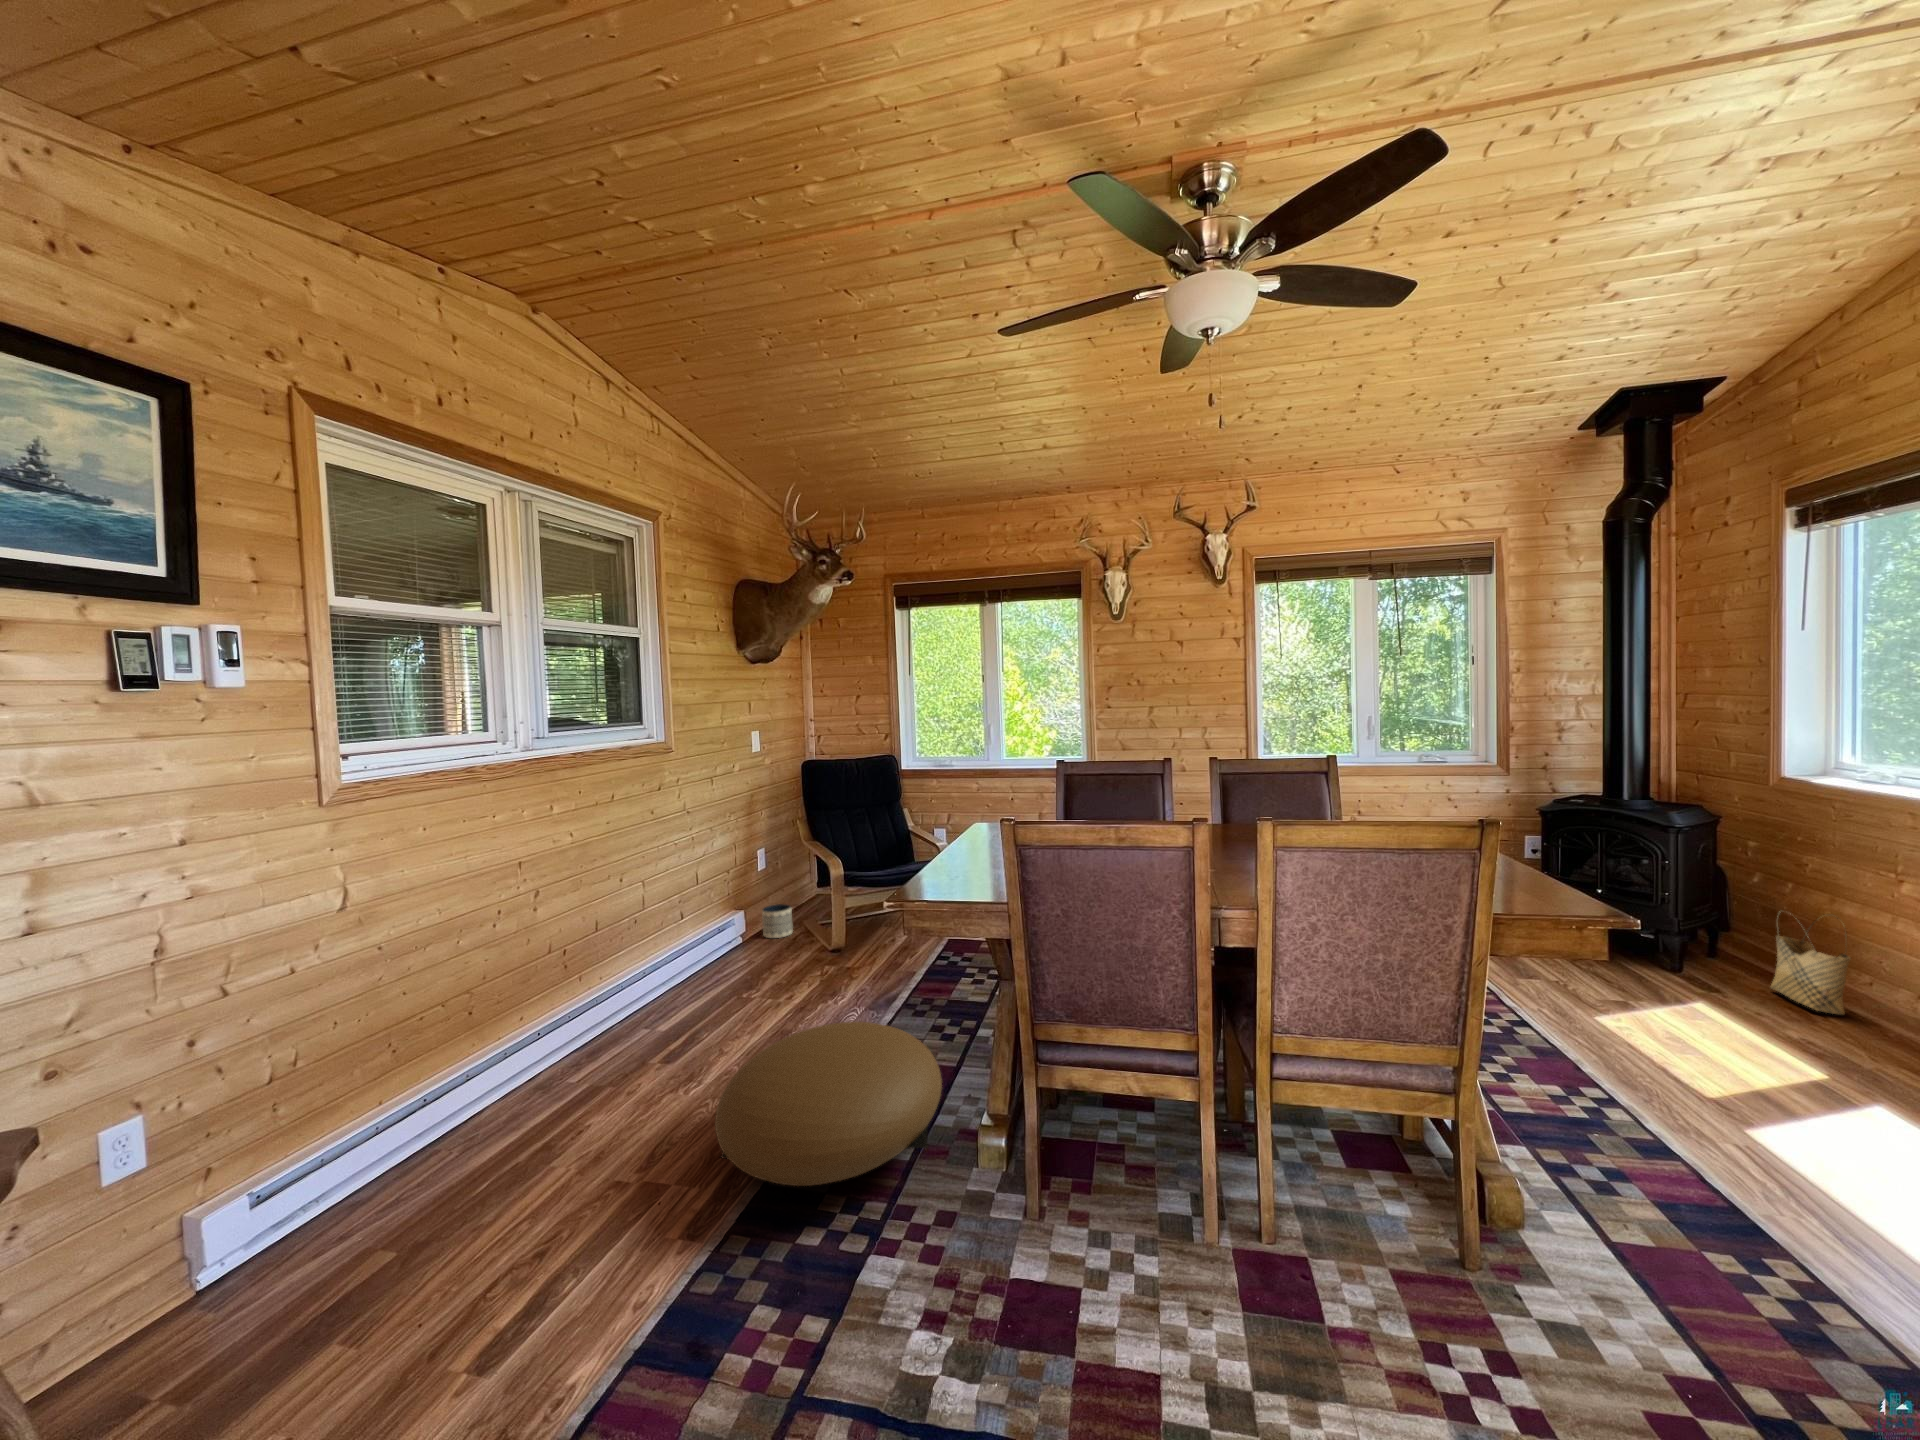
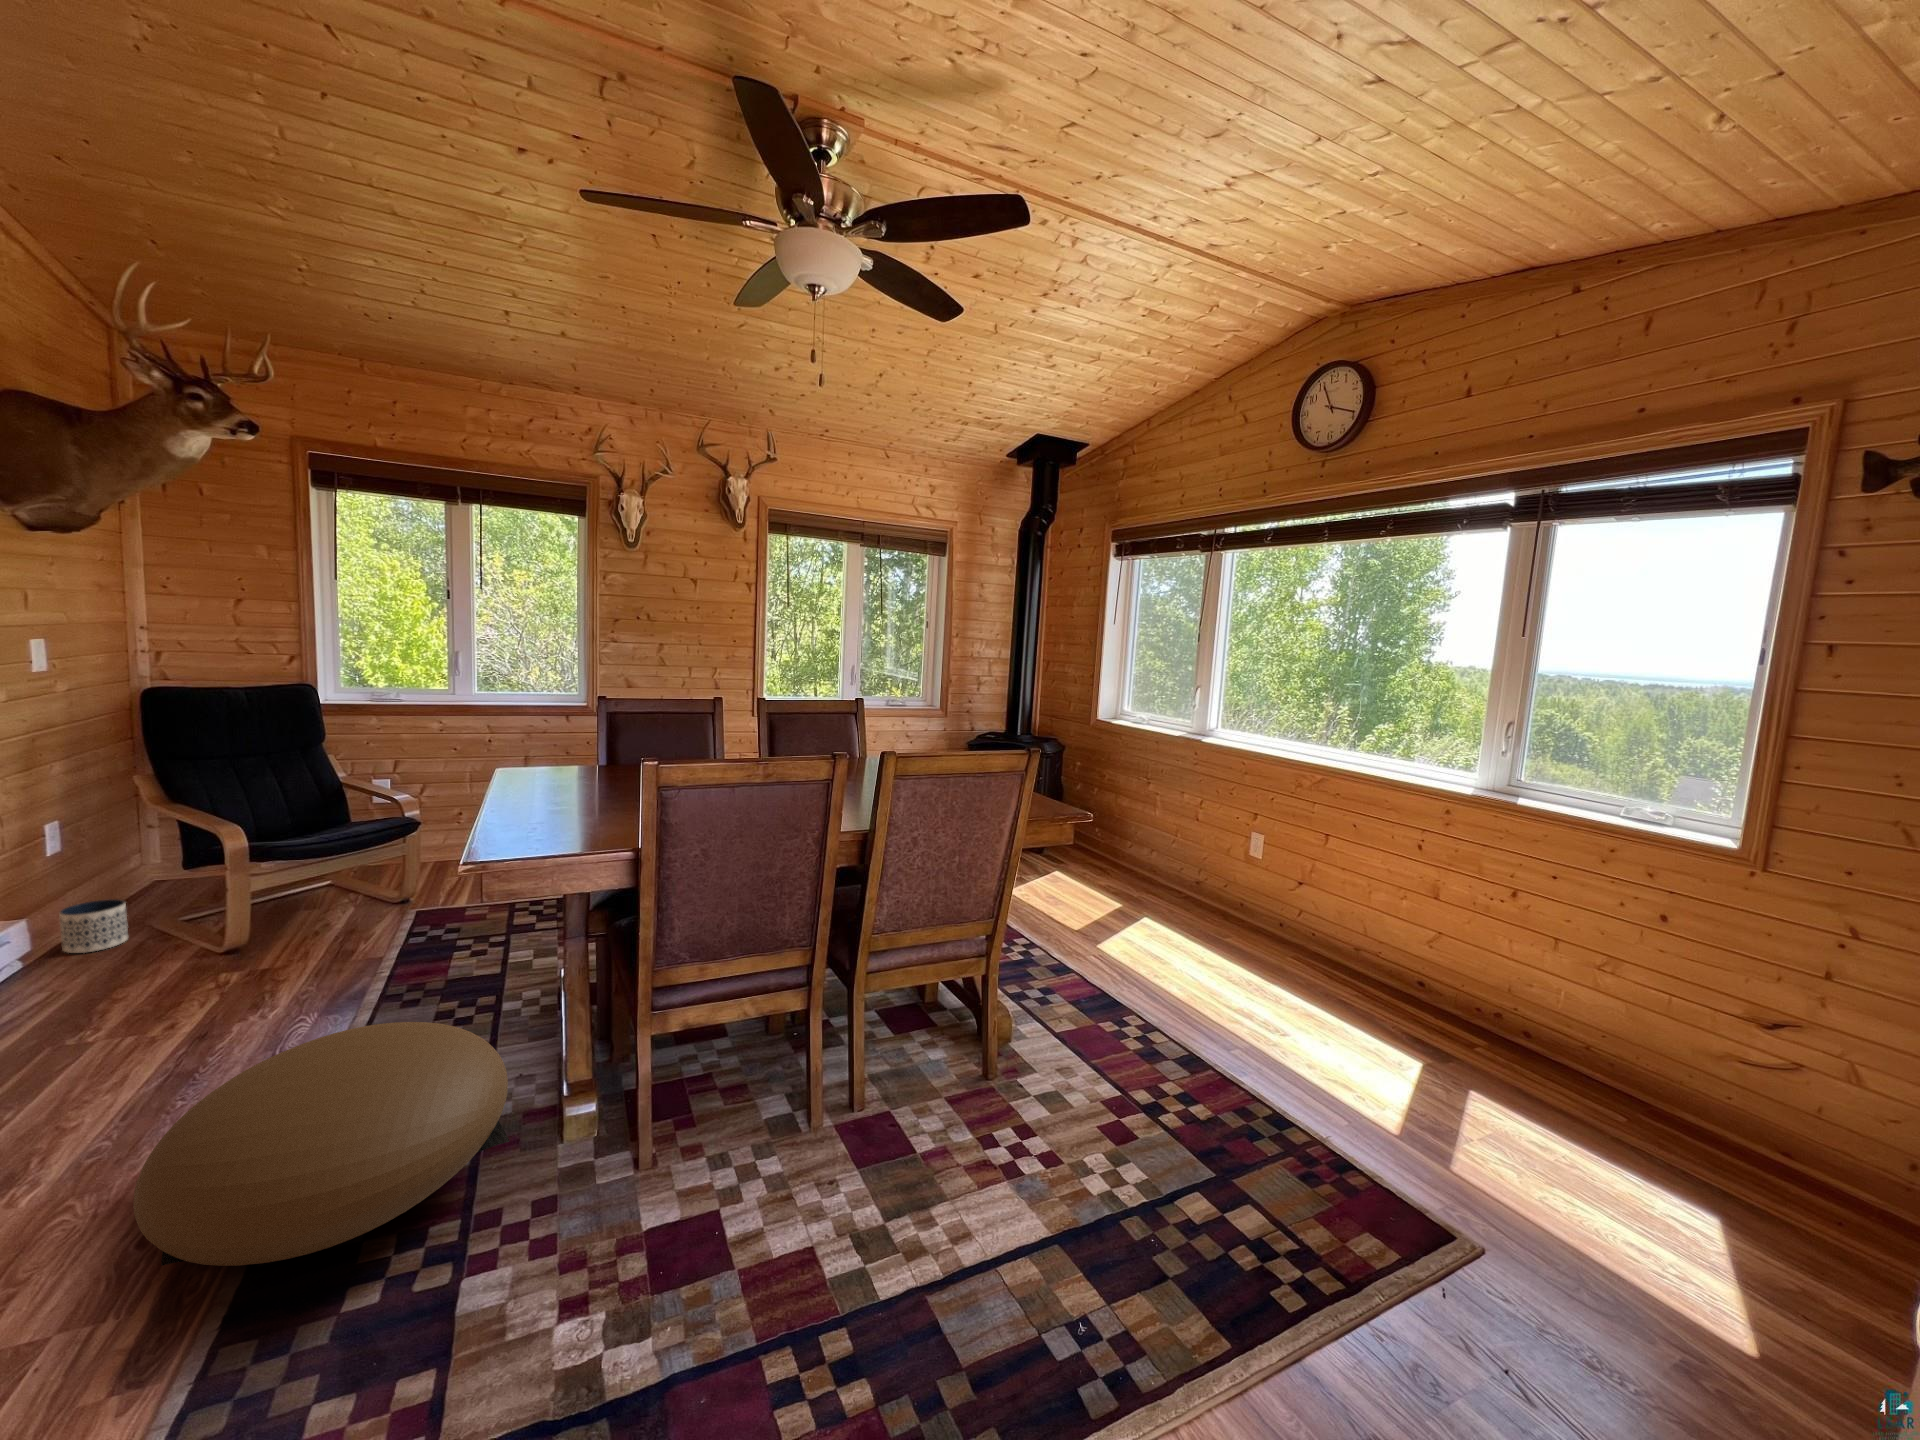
woven basket: present [1771,912,1851,1015] -> none [1087,805,1125,866]

